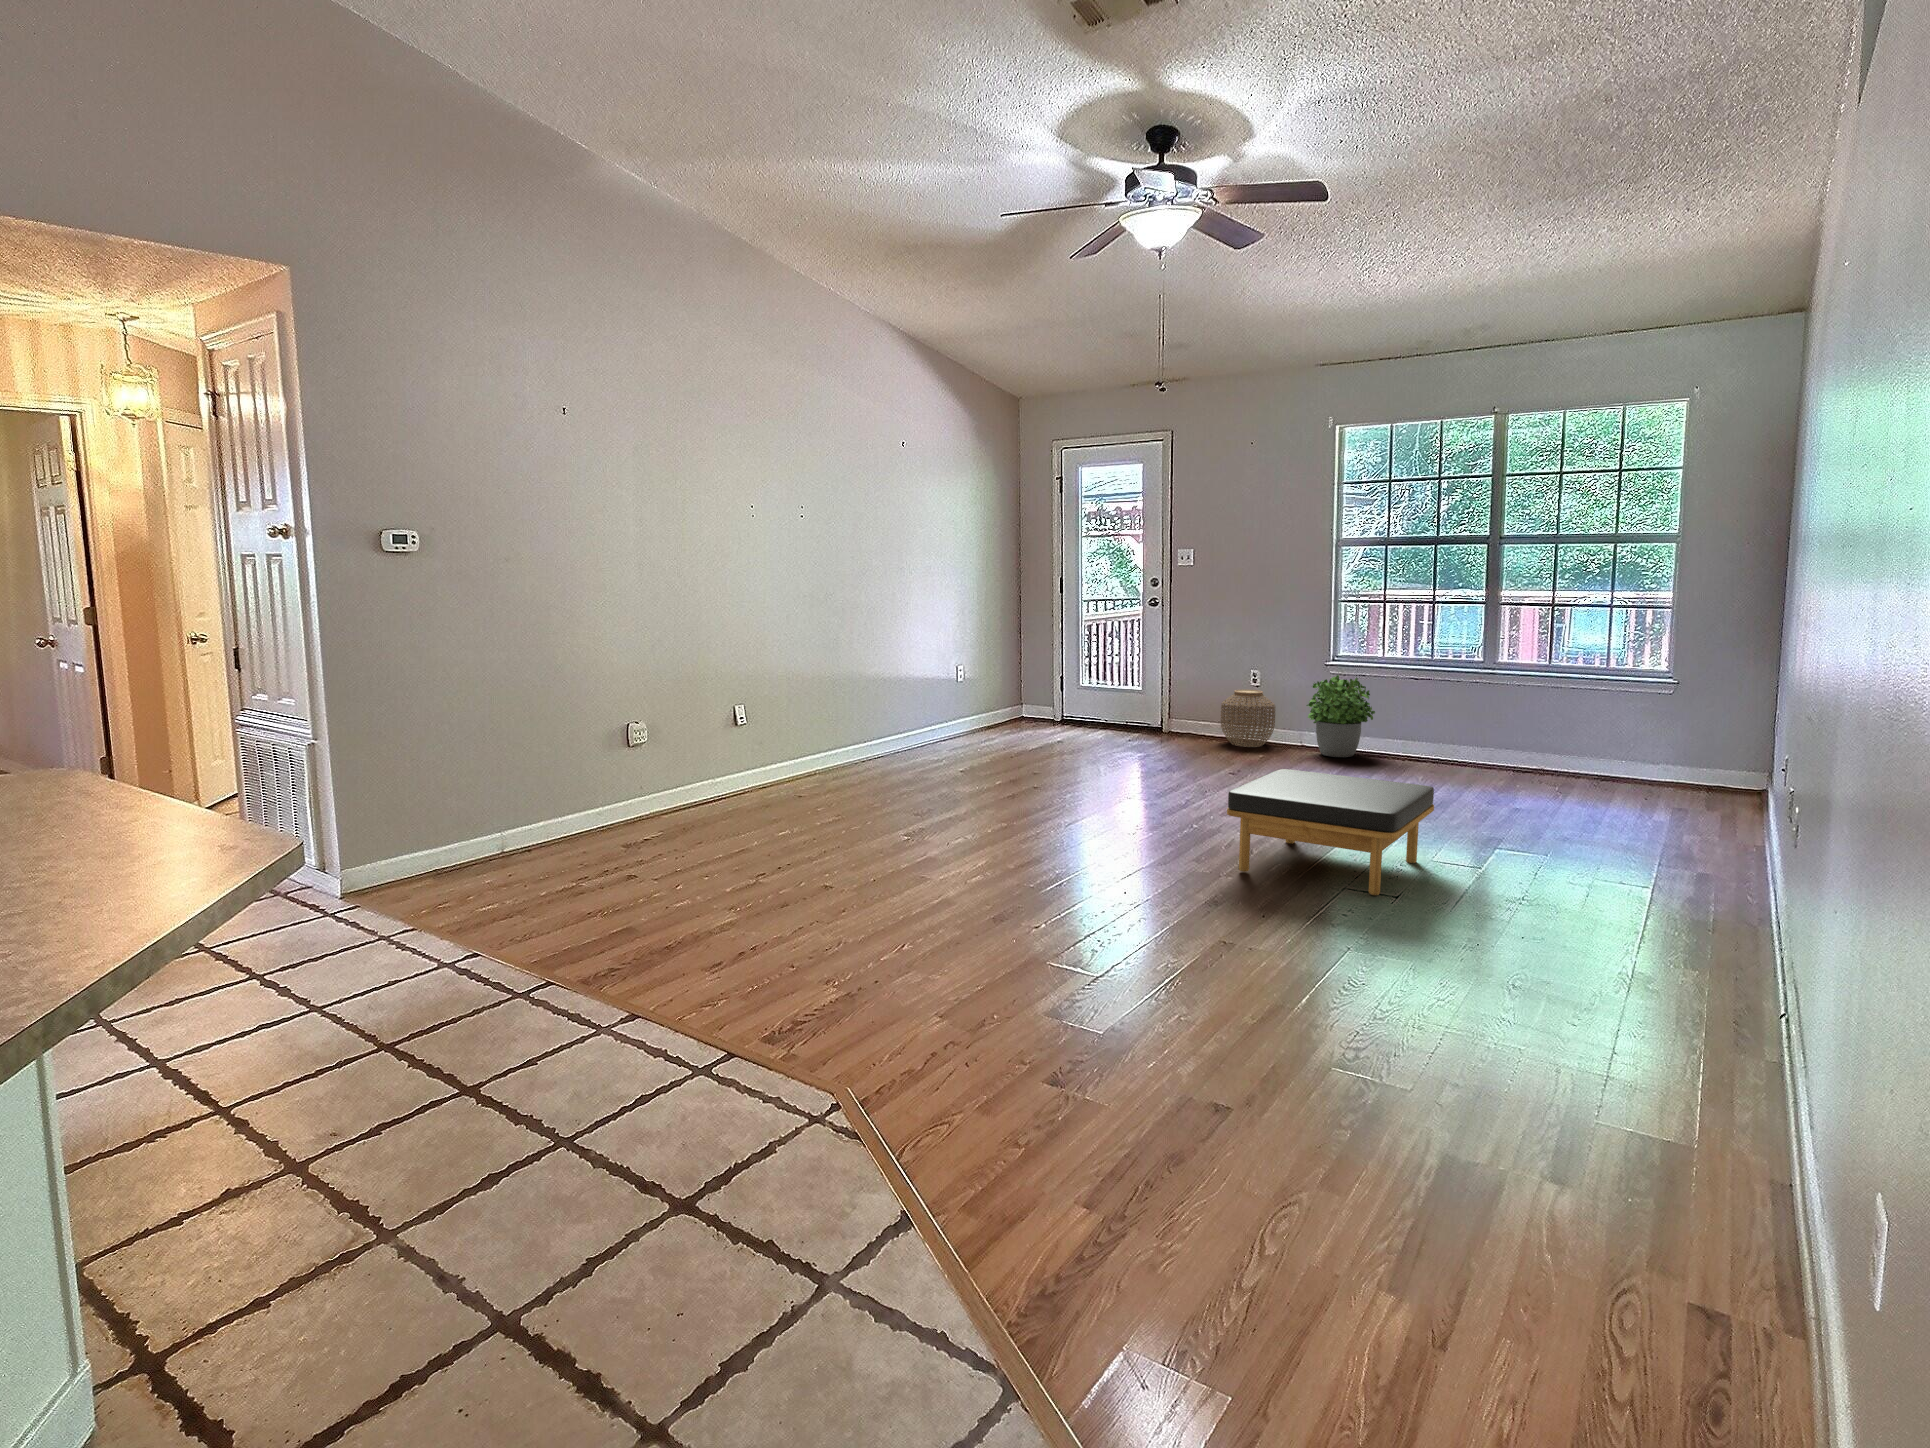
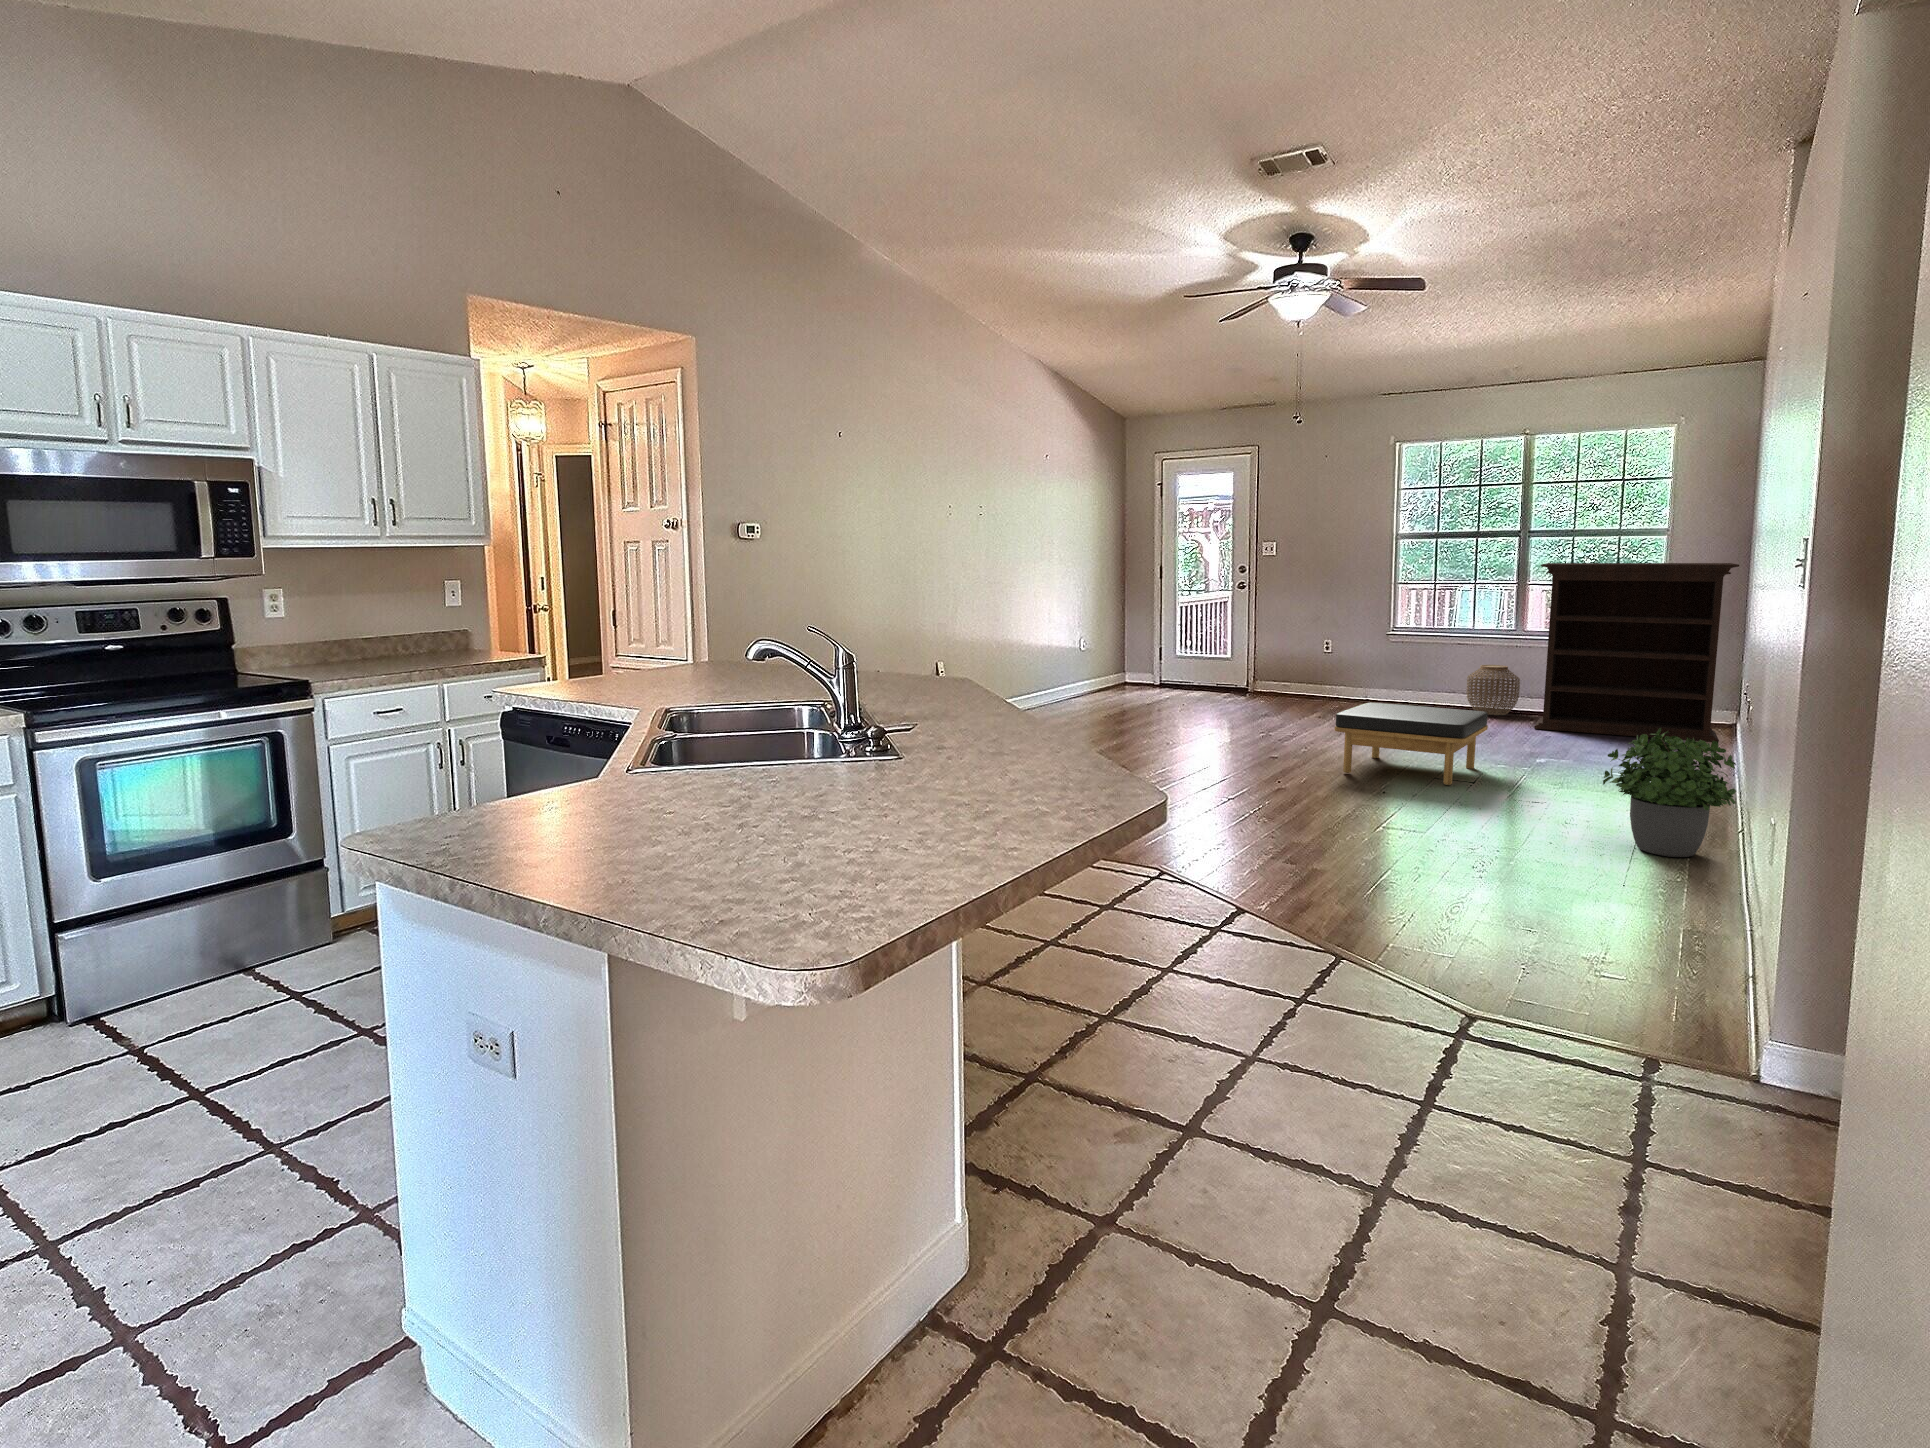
bookshelf: none [1505,579,1767,816] -> present [1534,563,1739,742]
potted plant: present [1307,675,1375,757] -> present [1603,728,1736,857]
woven basket: present [1221,690,1275,747] -> present [1466,665,1520,715]

